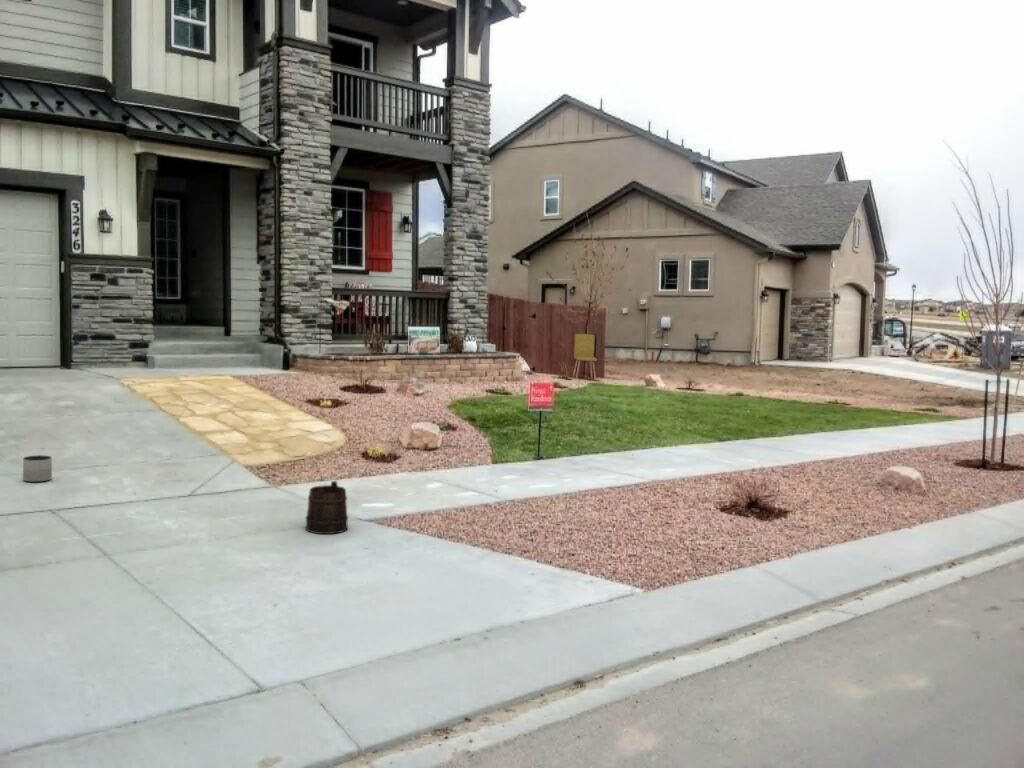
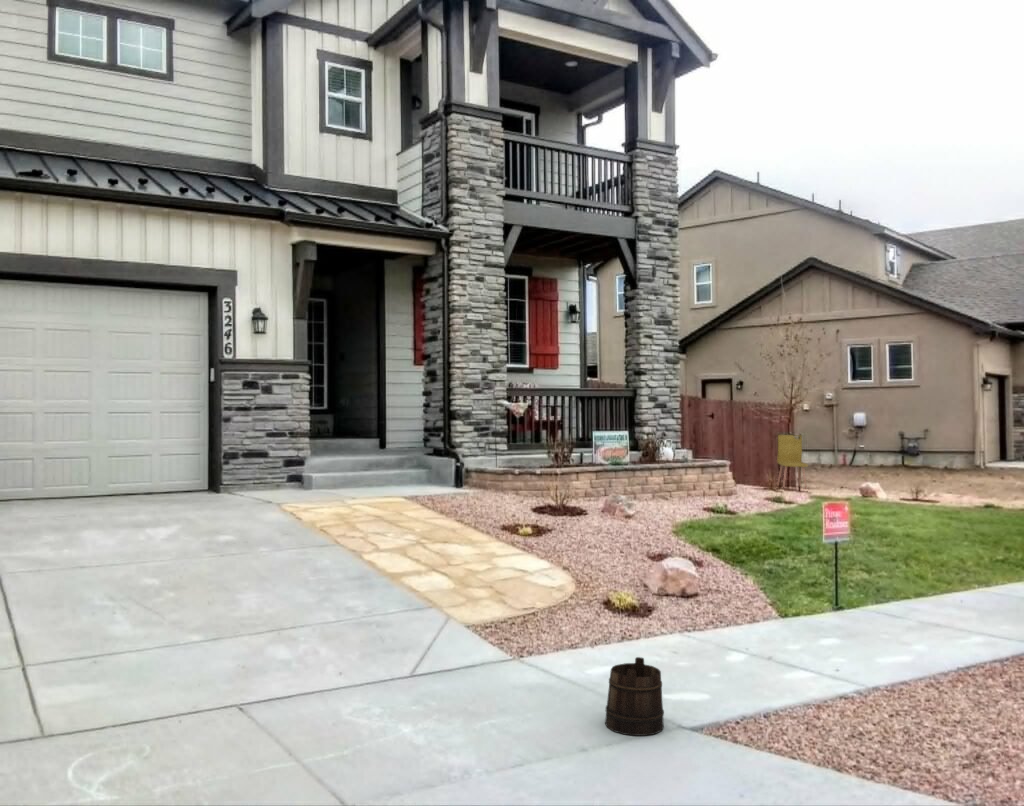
planter: present [23,455,52,482] -> none [212,614,246,651]

